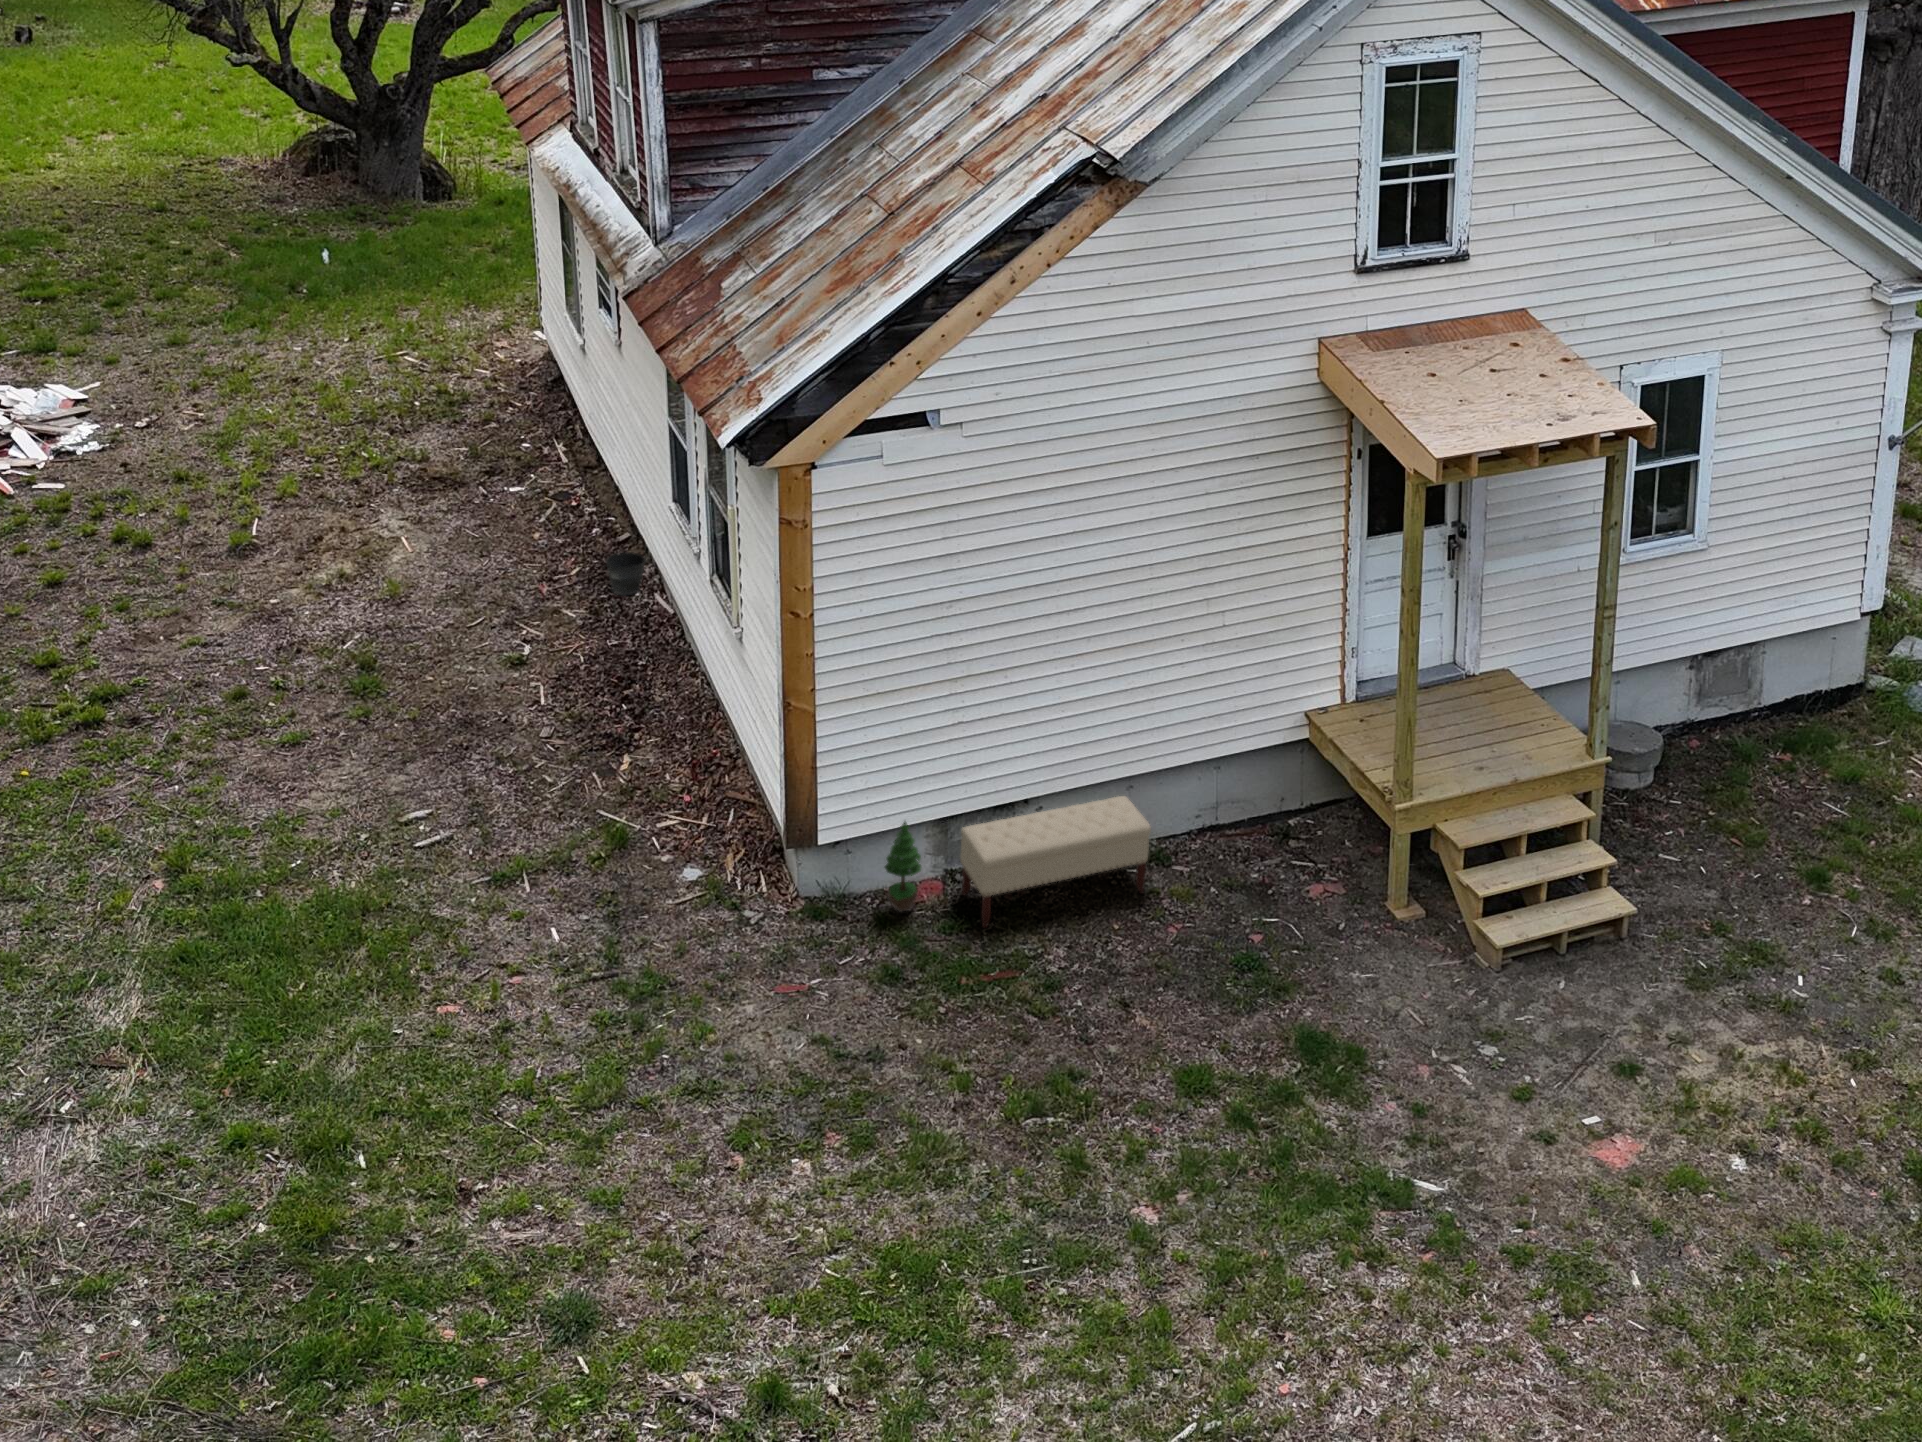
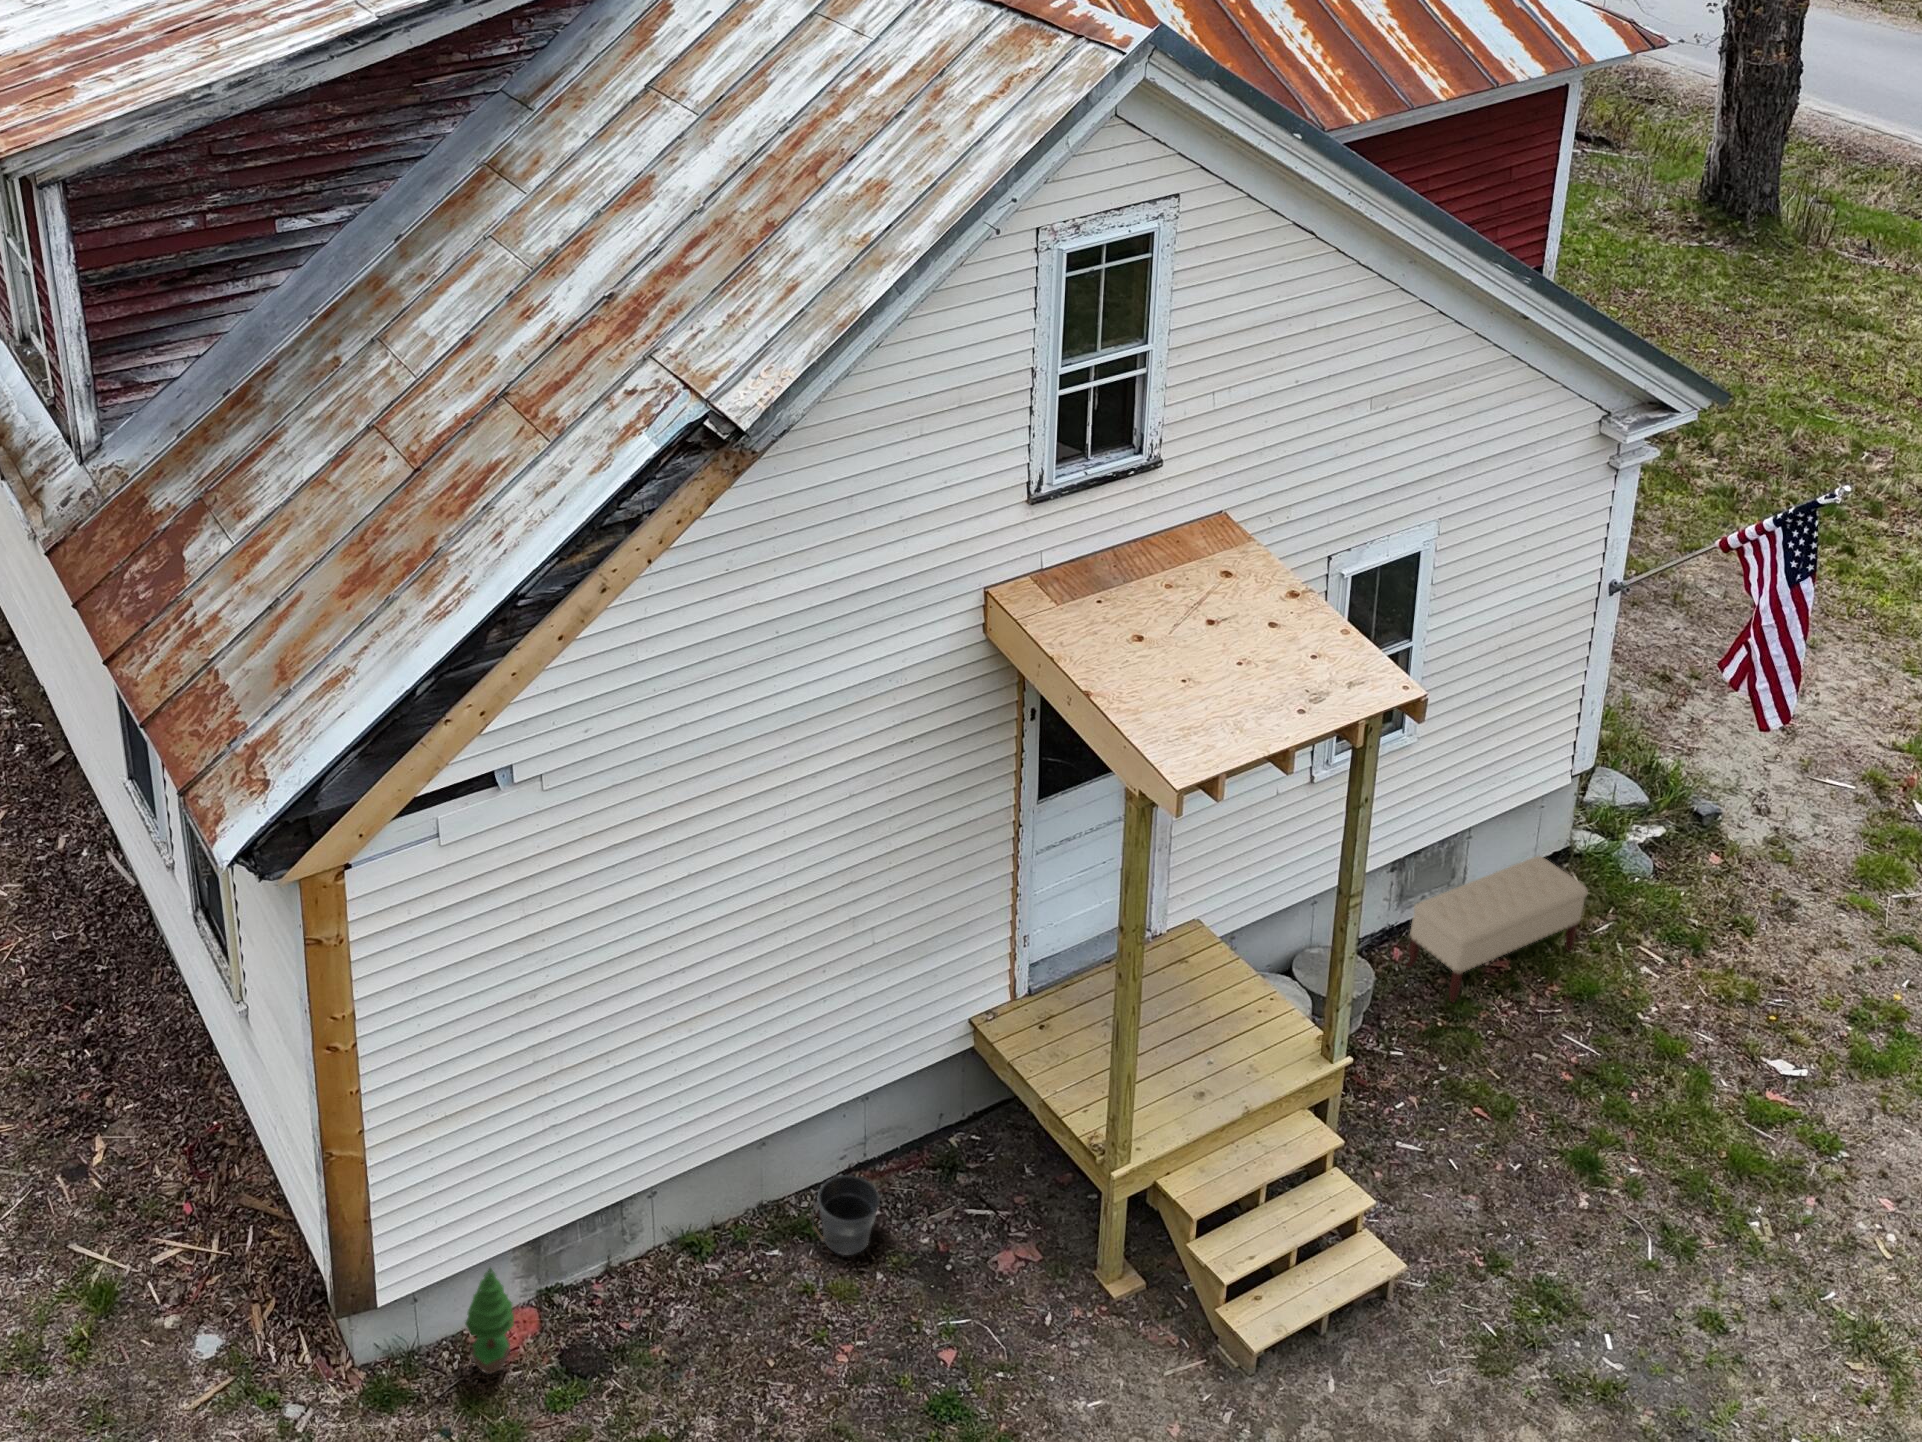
bucket: present [604,552,647,595] -> present [812,1175,880,1255]
bench: present [960,796,1151,928] -> present [1406,856,1588,1002]

